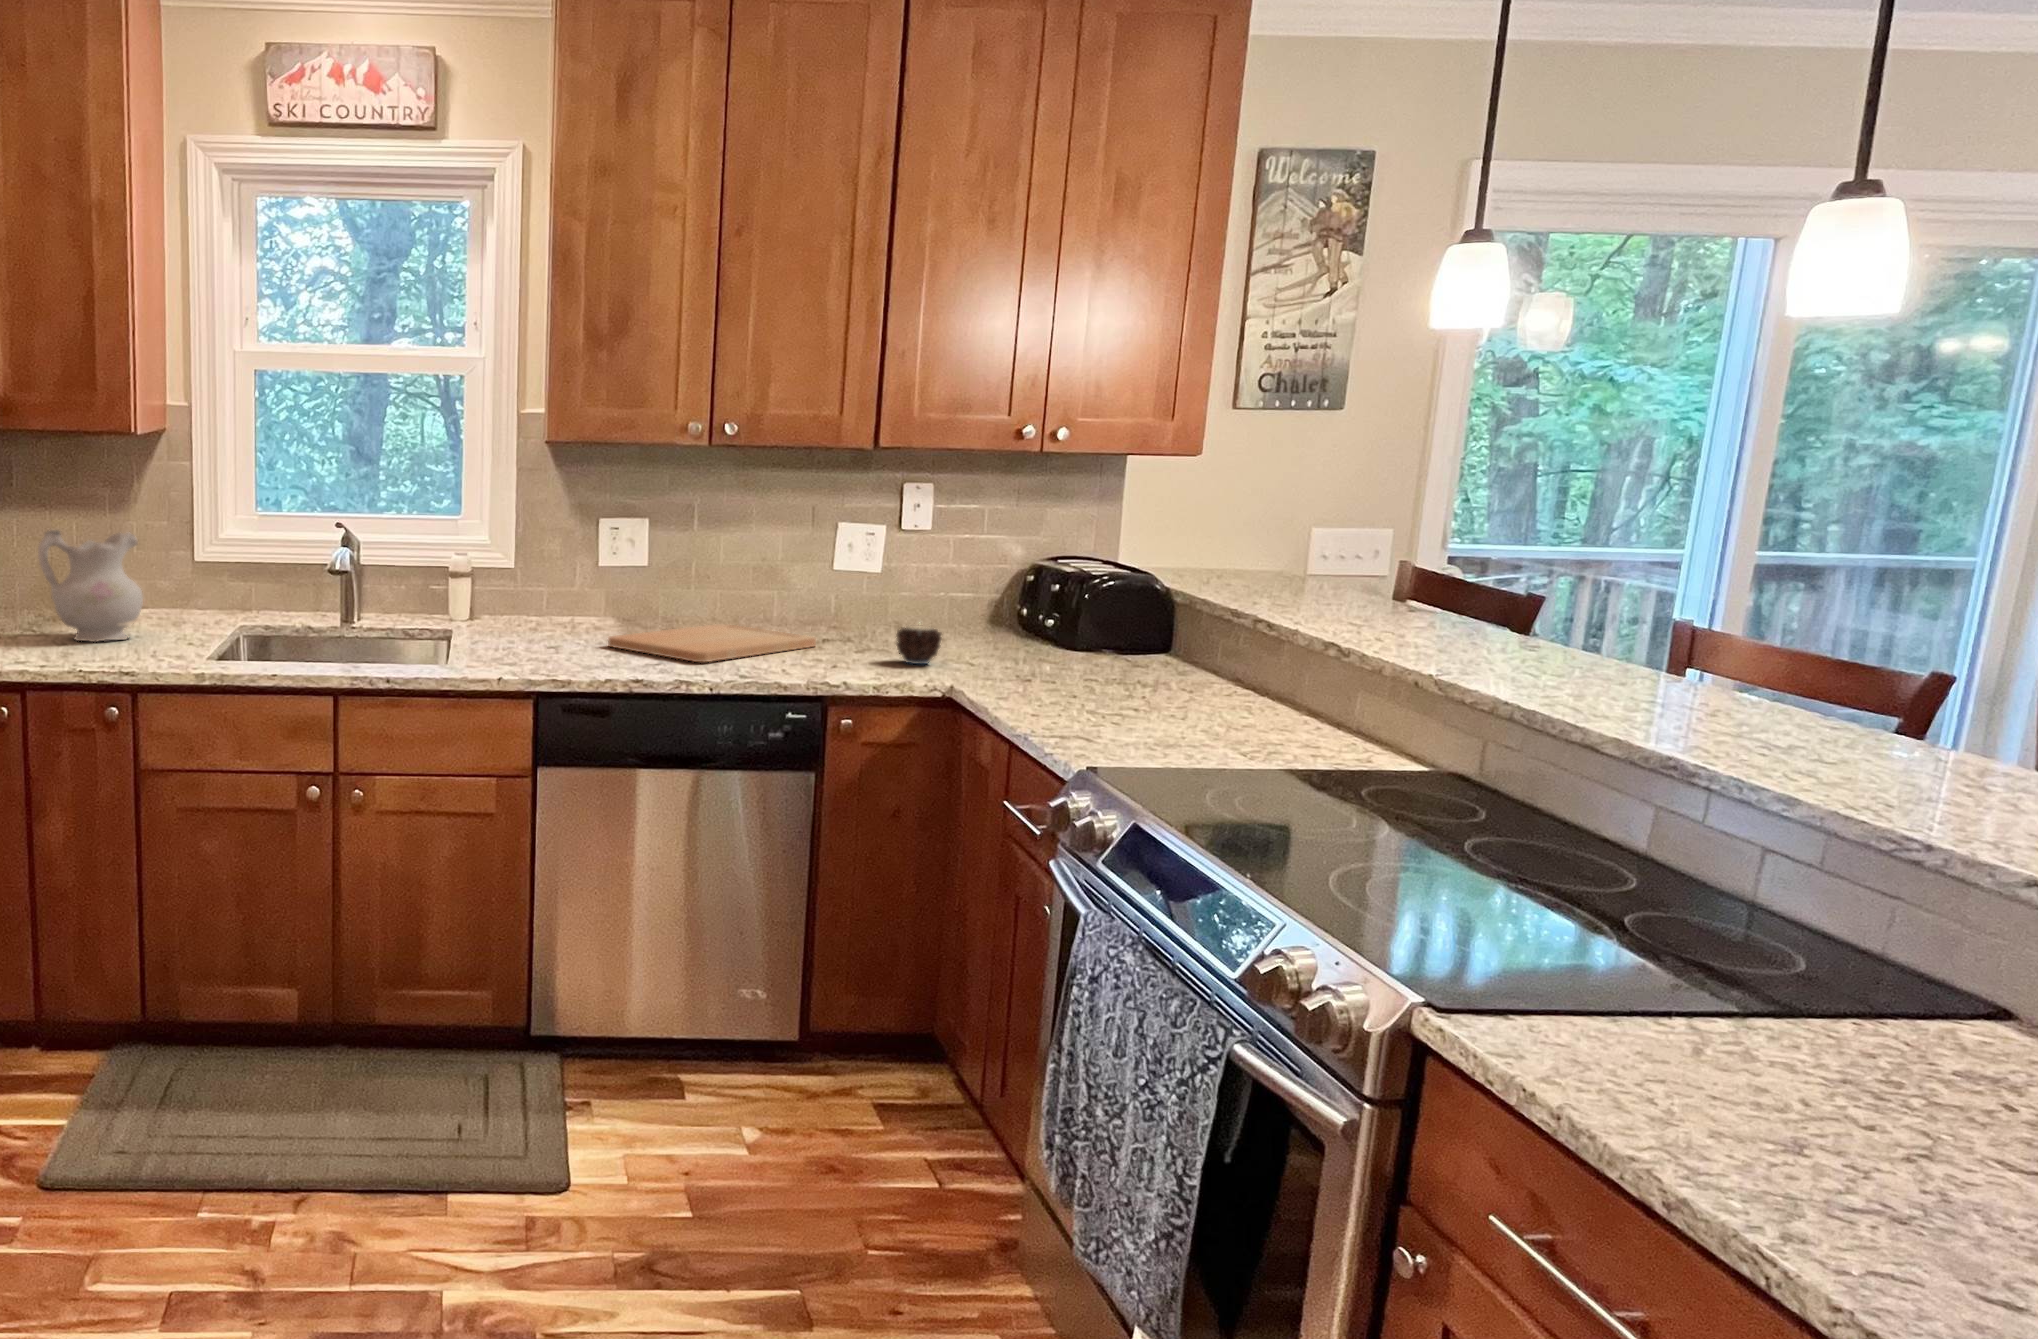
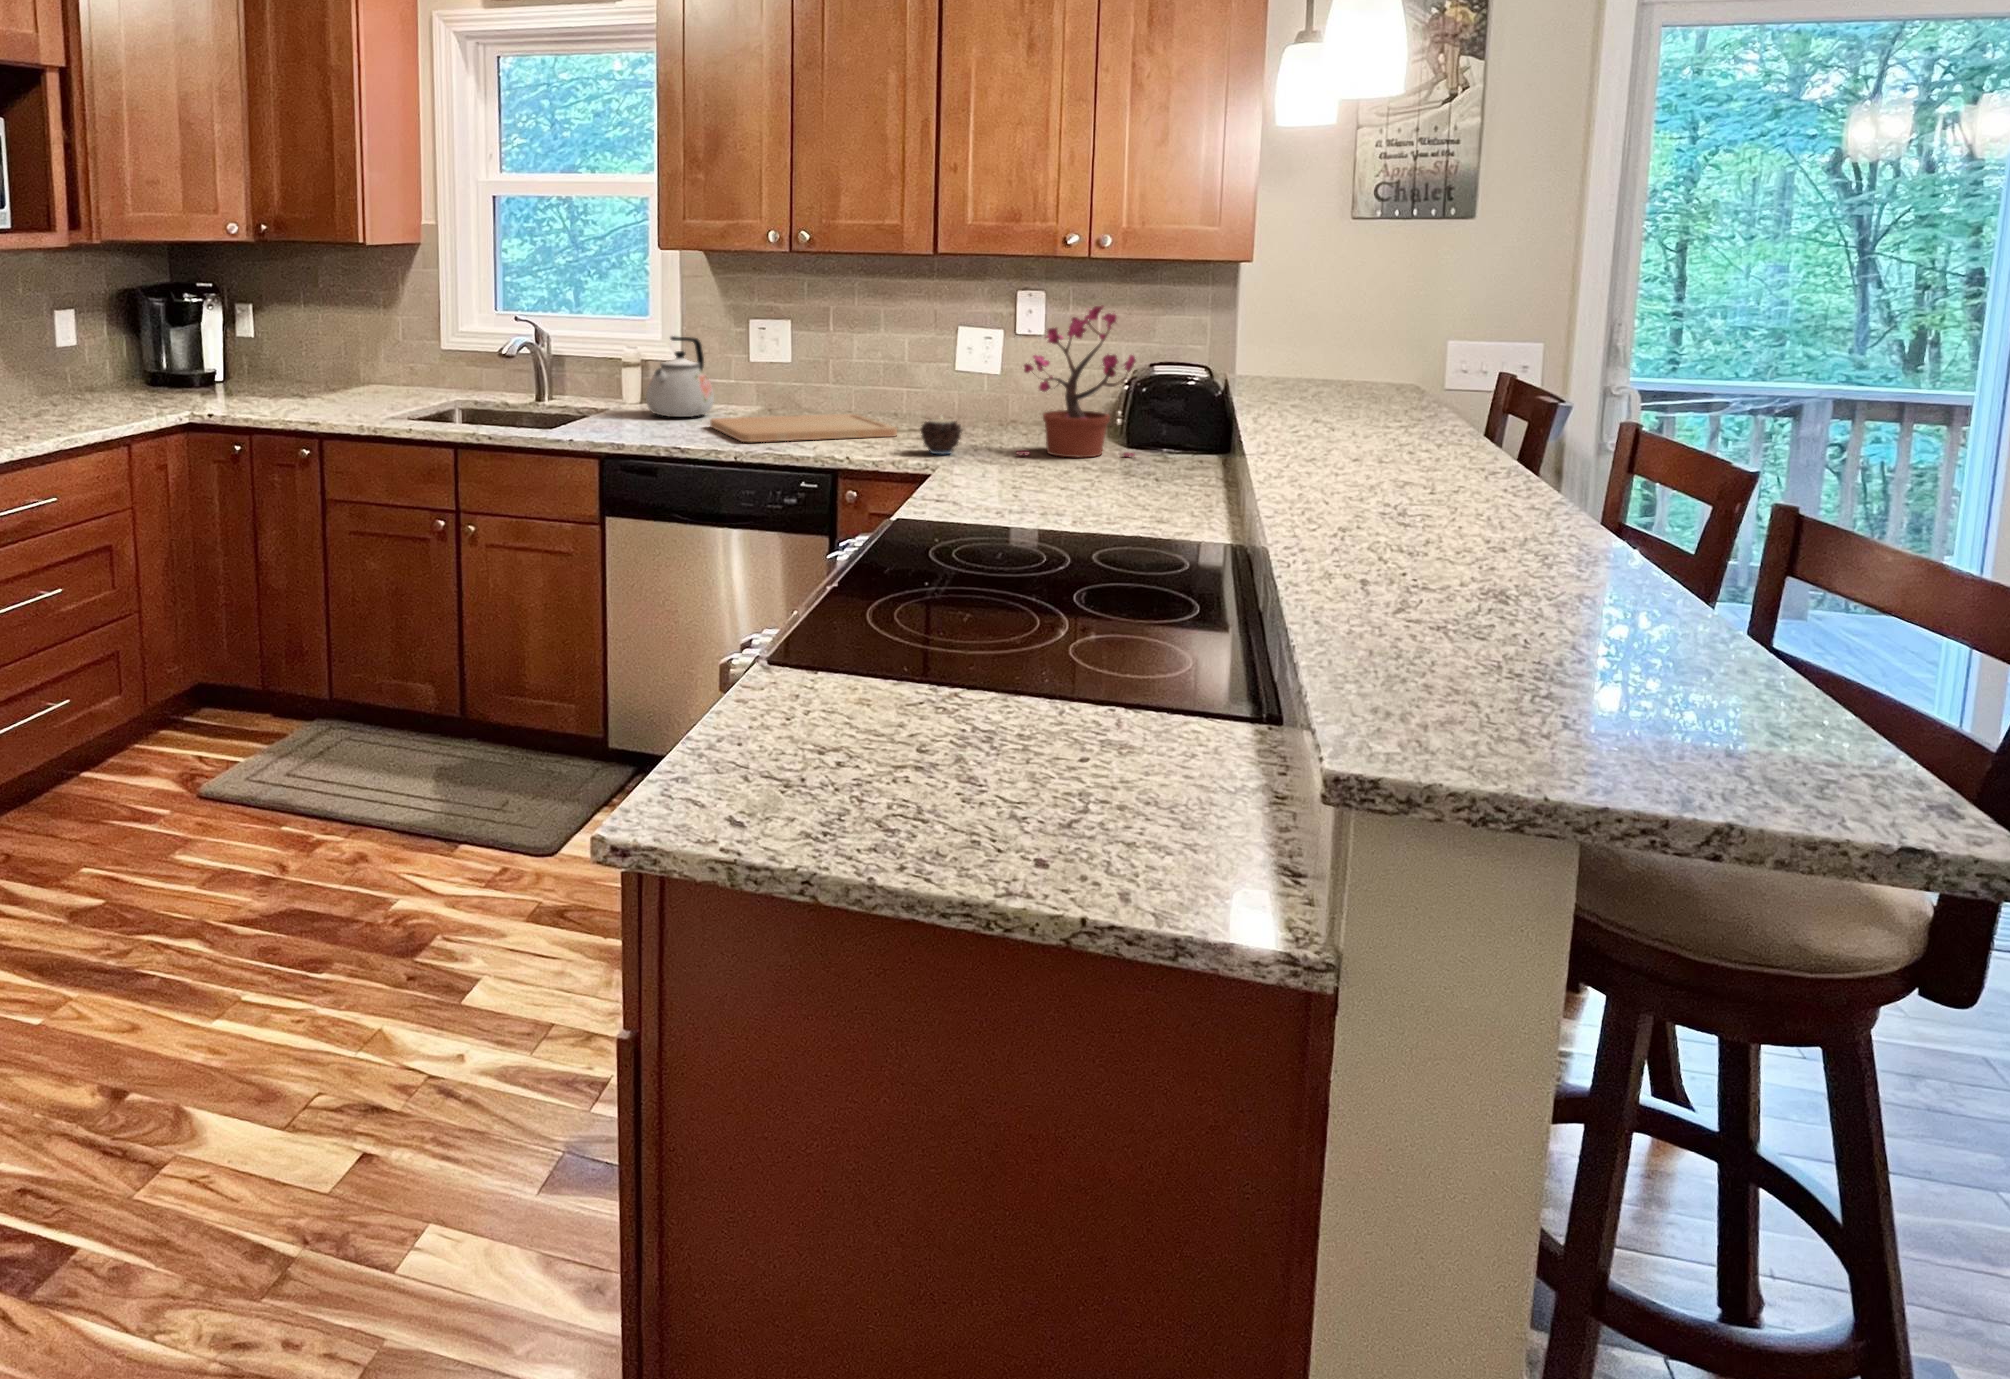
potted plant: none [965,498,1093,661] -> present [1017,306,1136,457]
ceramic pitcher: present [38,530,143,642] -> none [301,317,381,404]
kettle: none [495,543,573,636] -> present [646,336,714,417]

